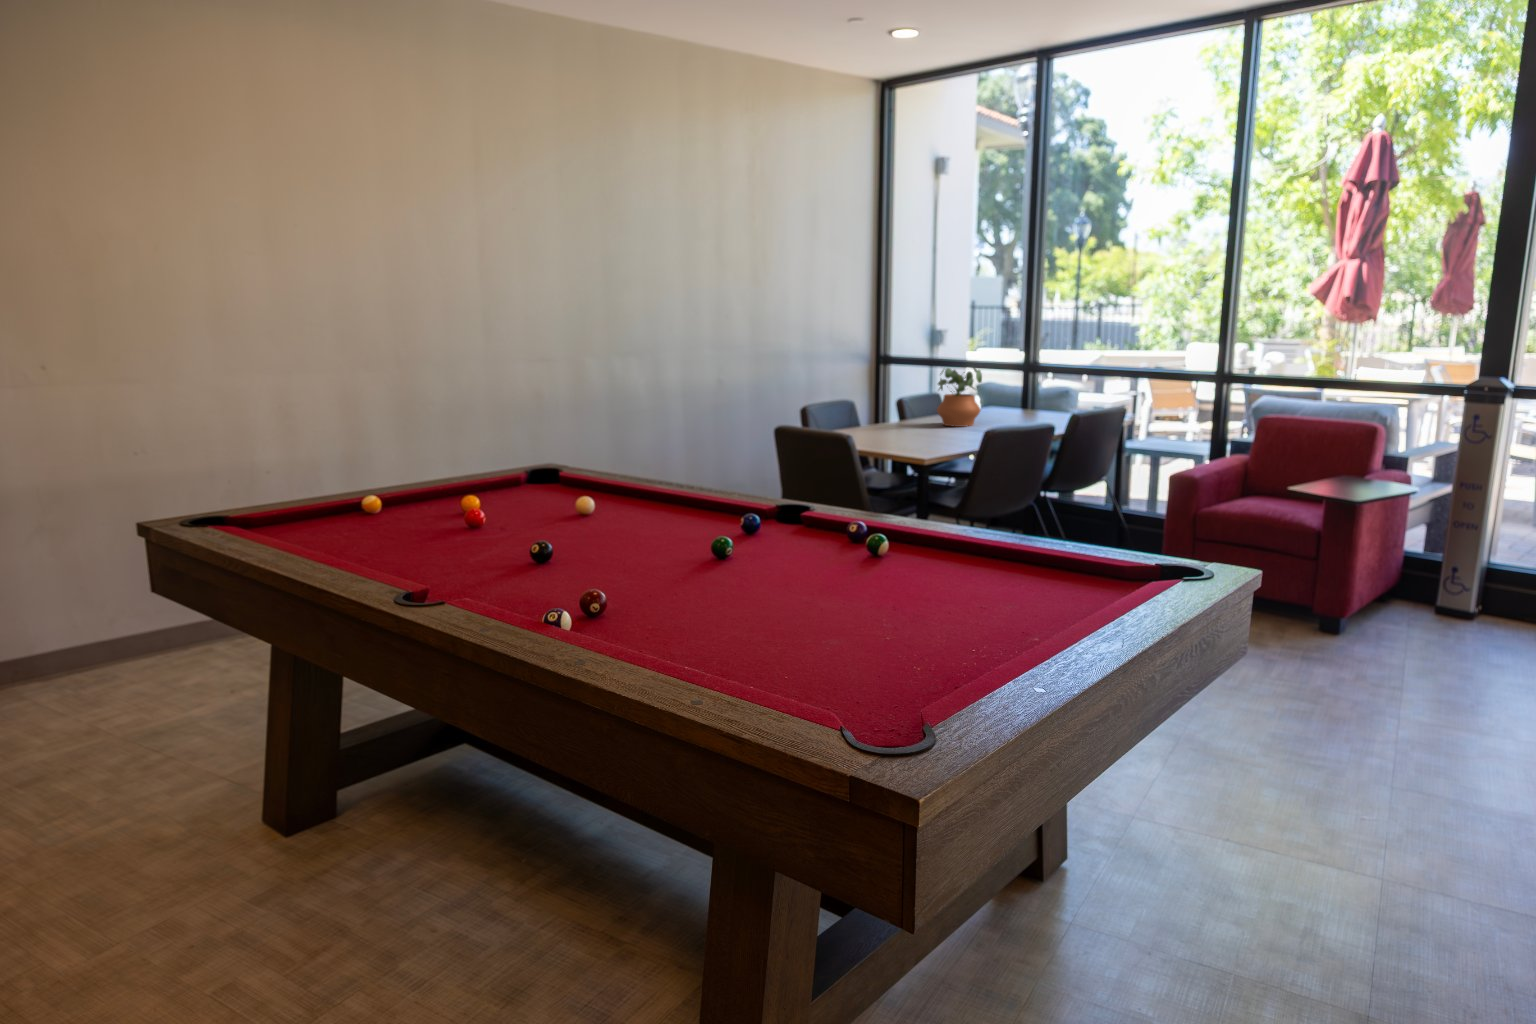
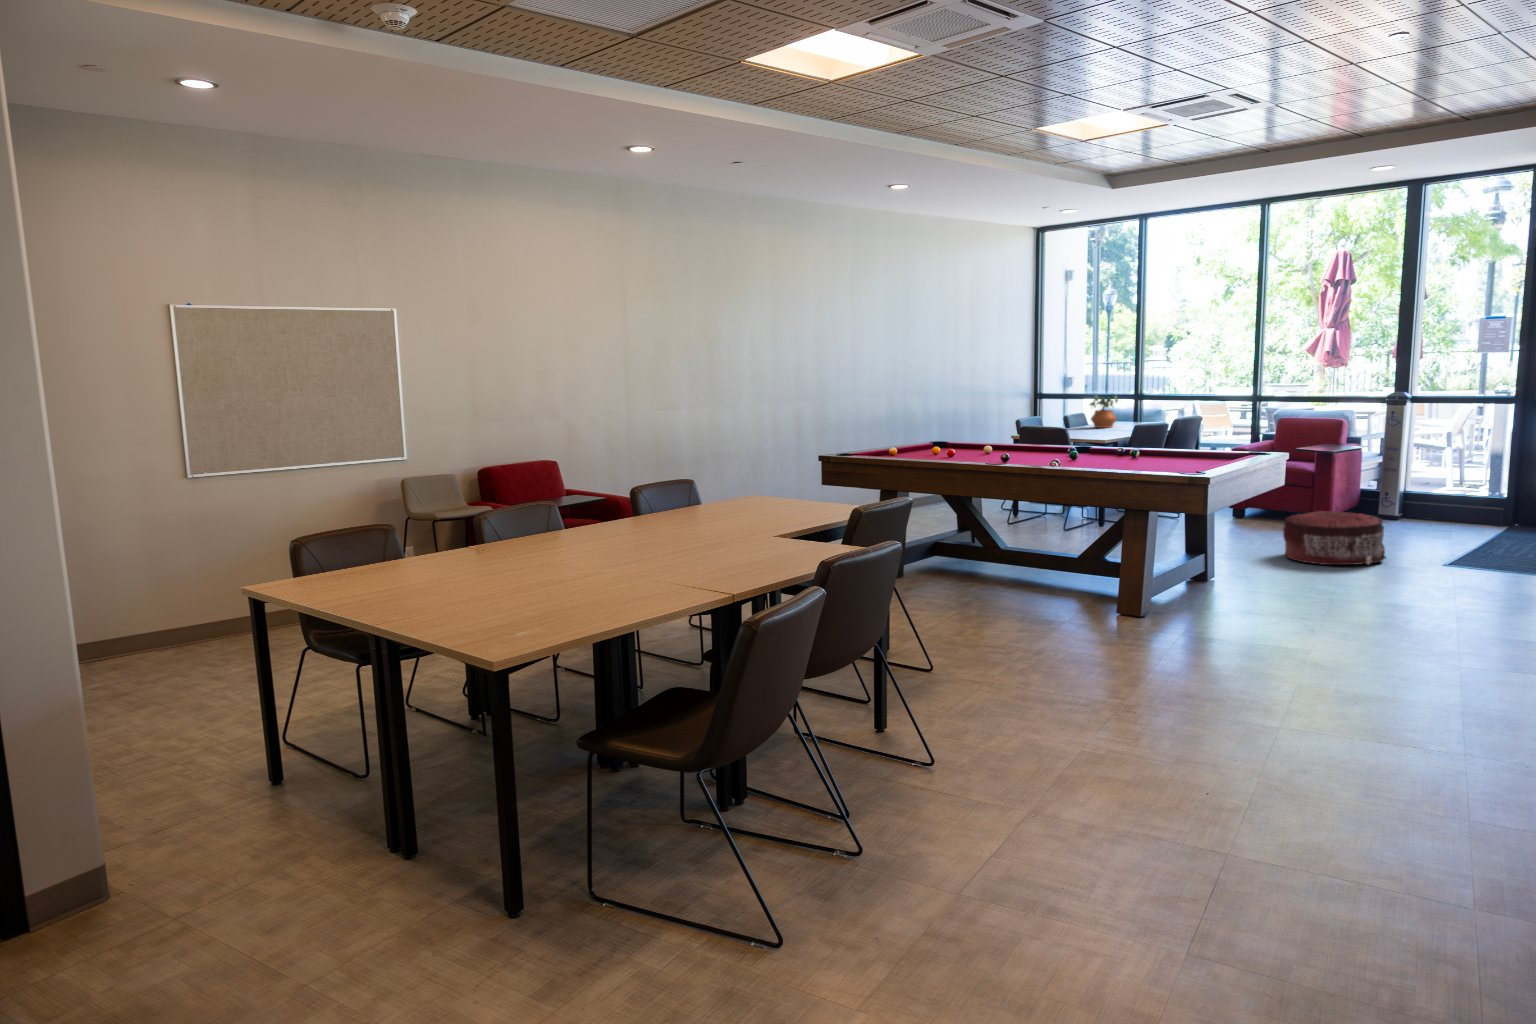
pouf: none [1259,651,1497,814] -> present [1283,511,1386,565]

